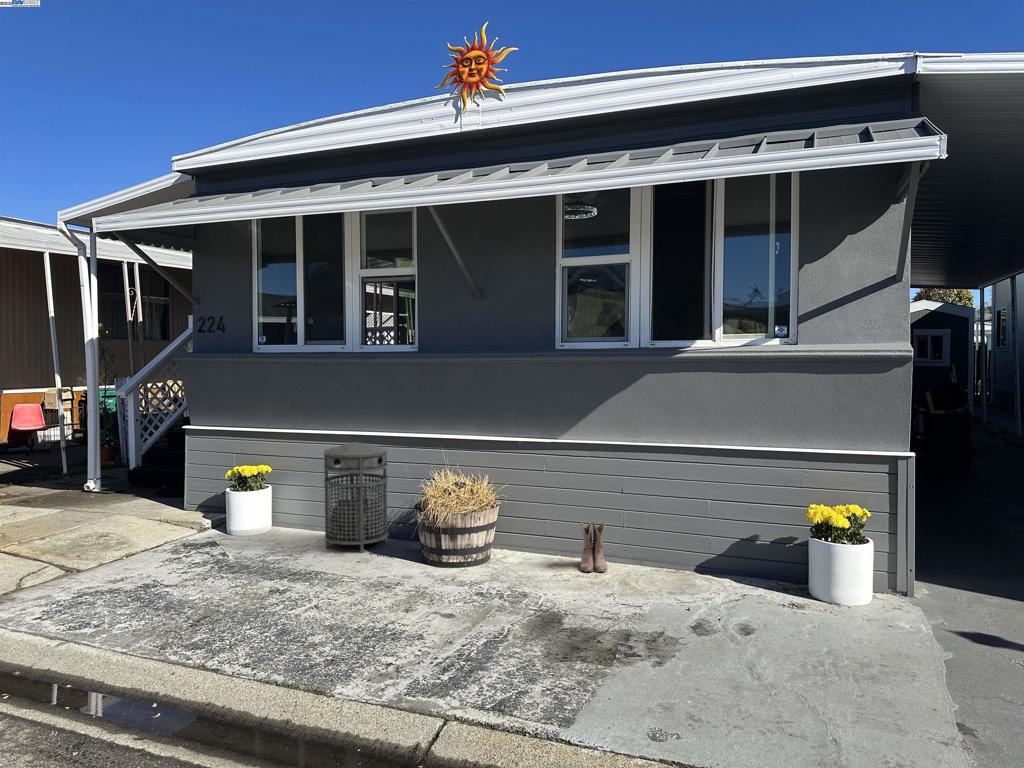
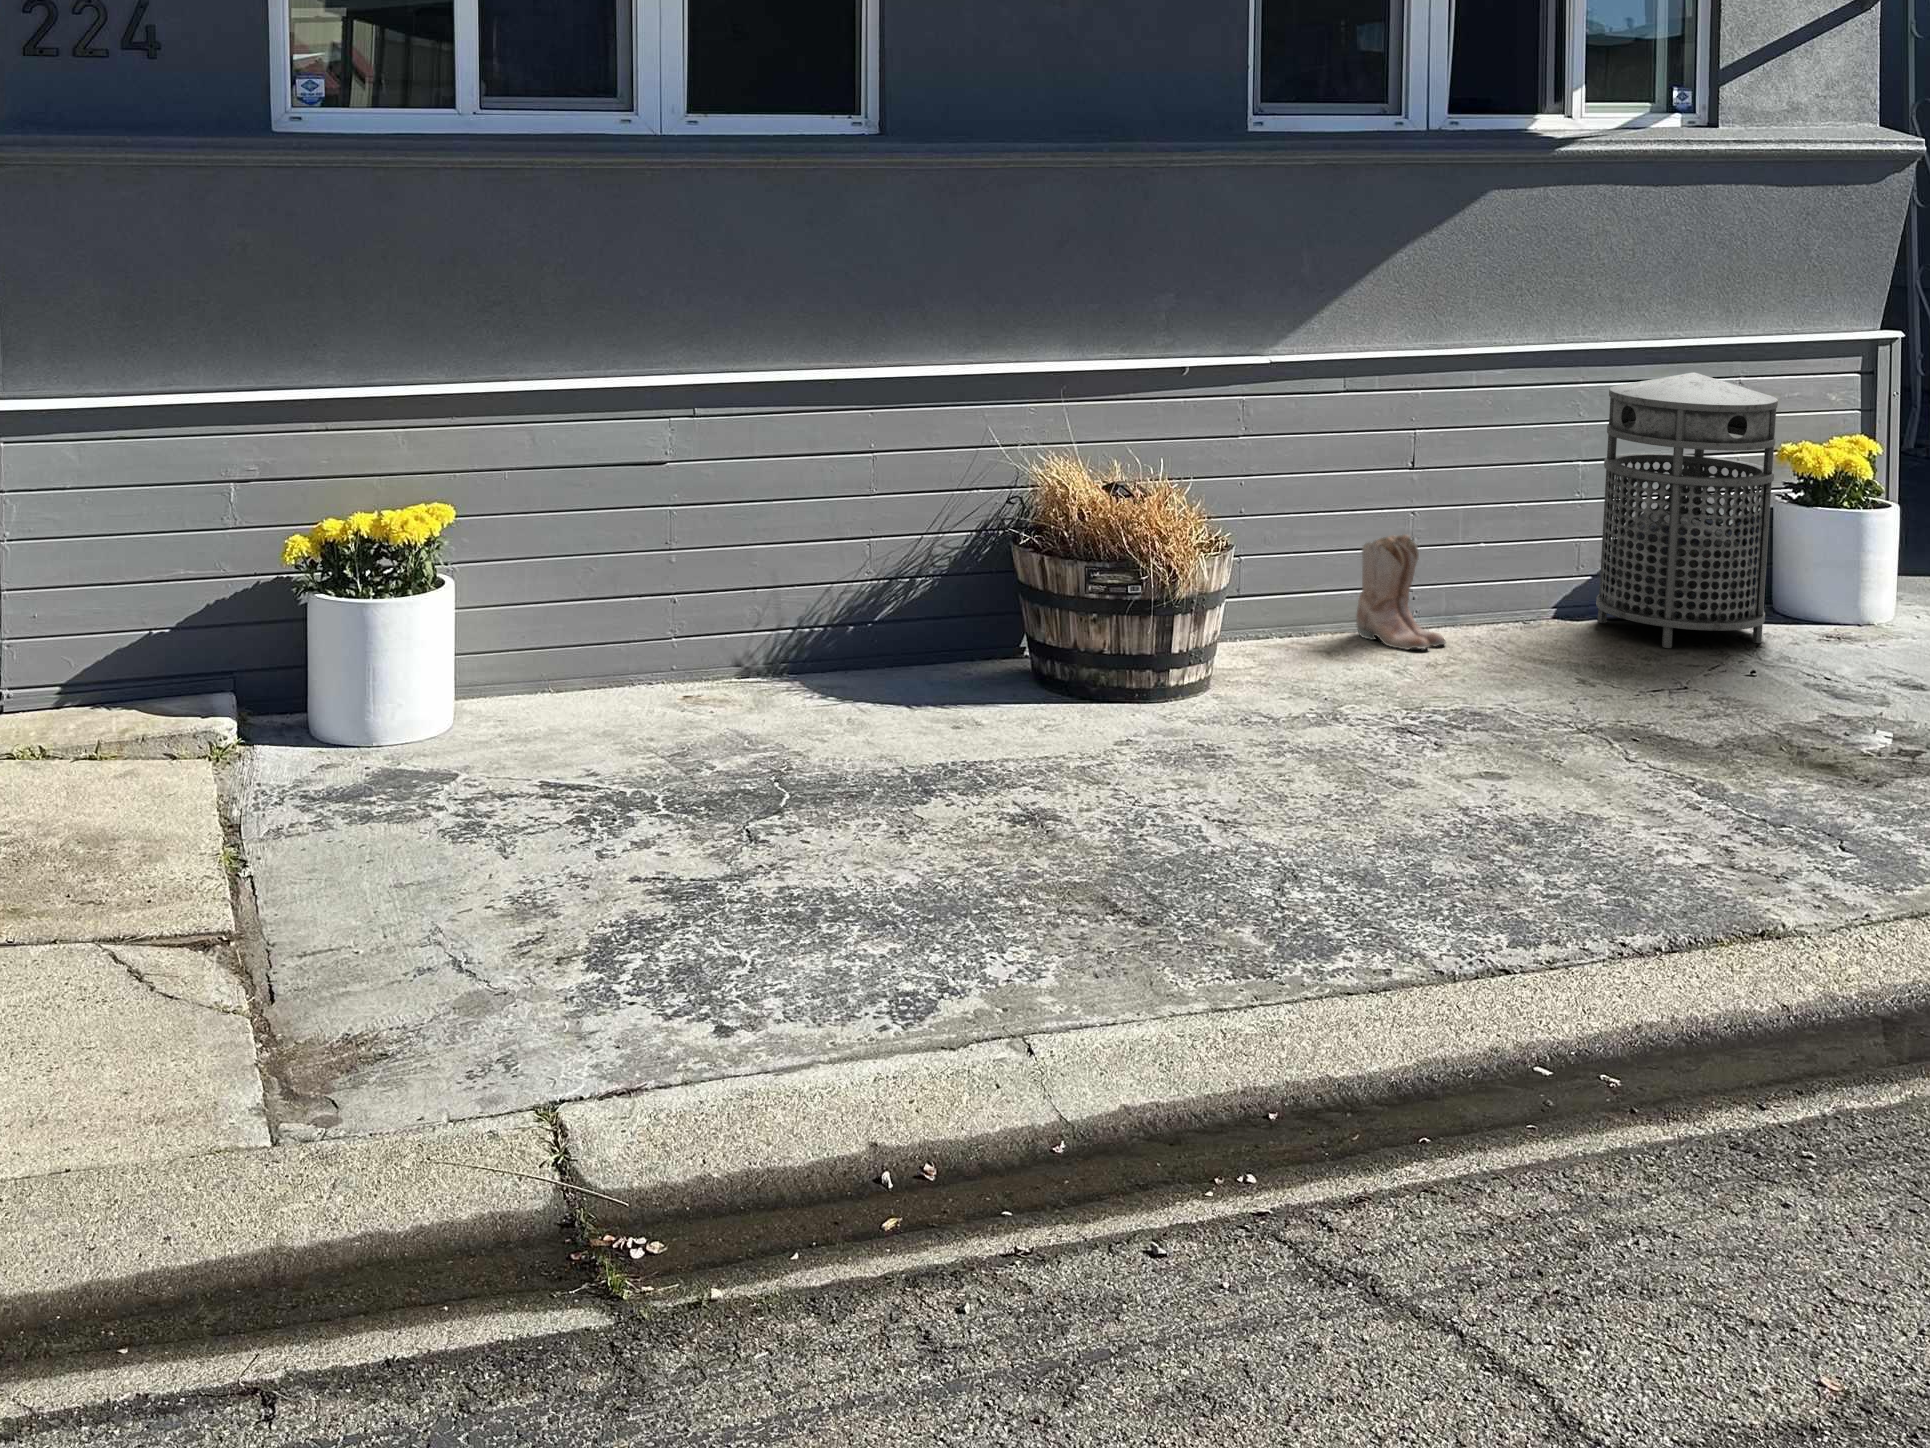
trash can: present [324,442,388,552] -> present [1596,372,1778,648]

